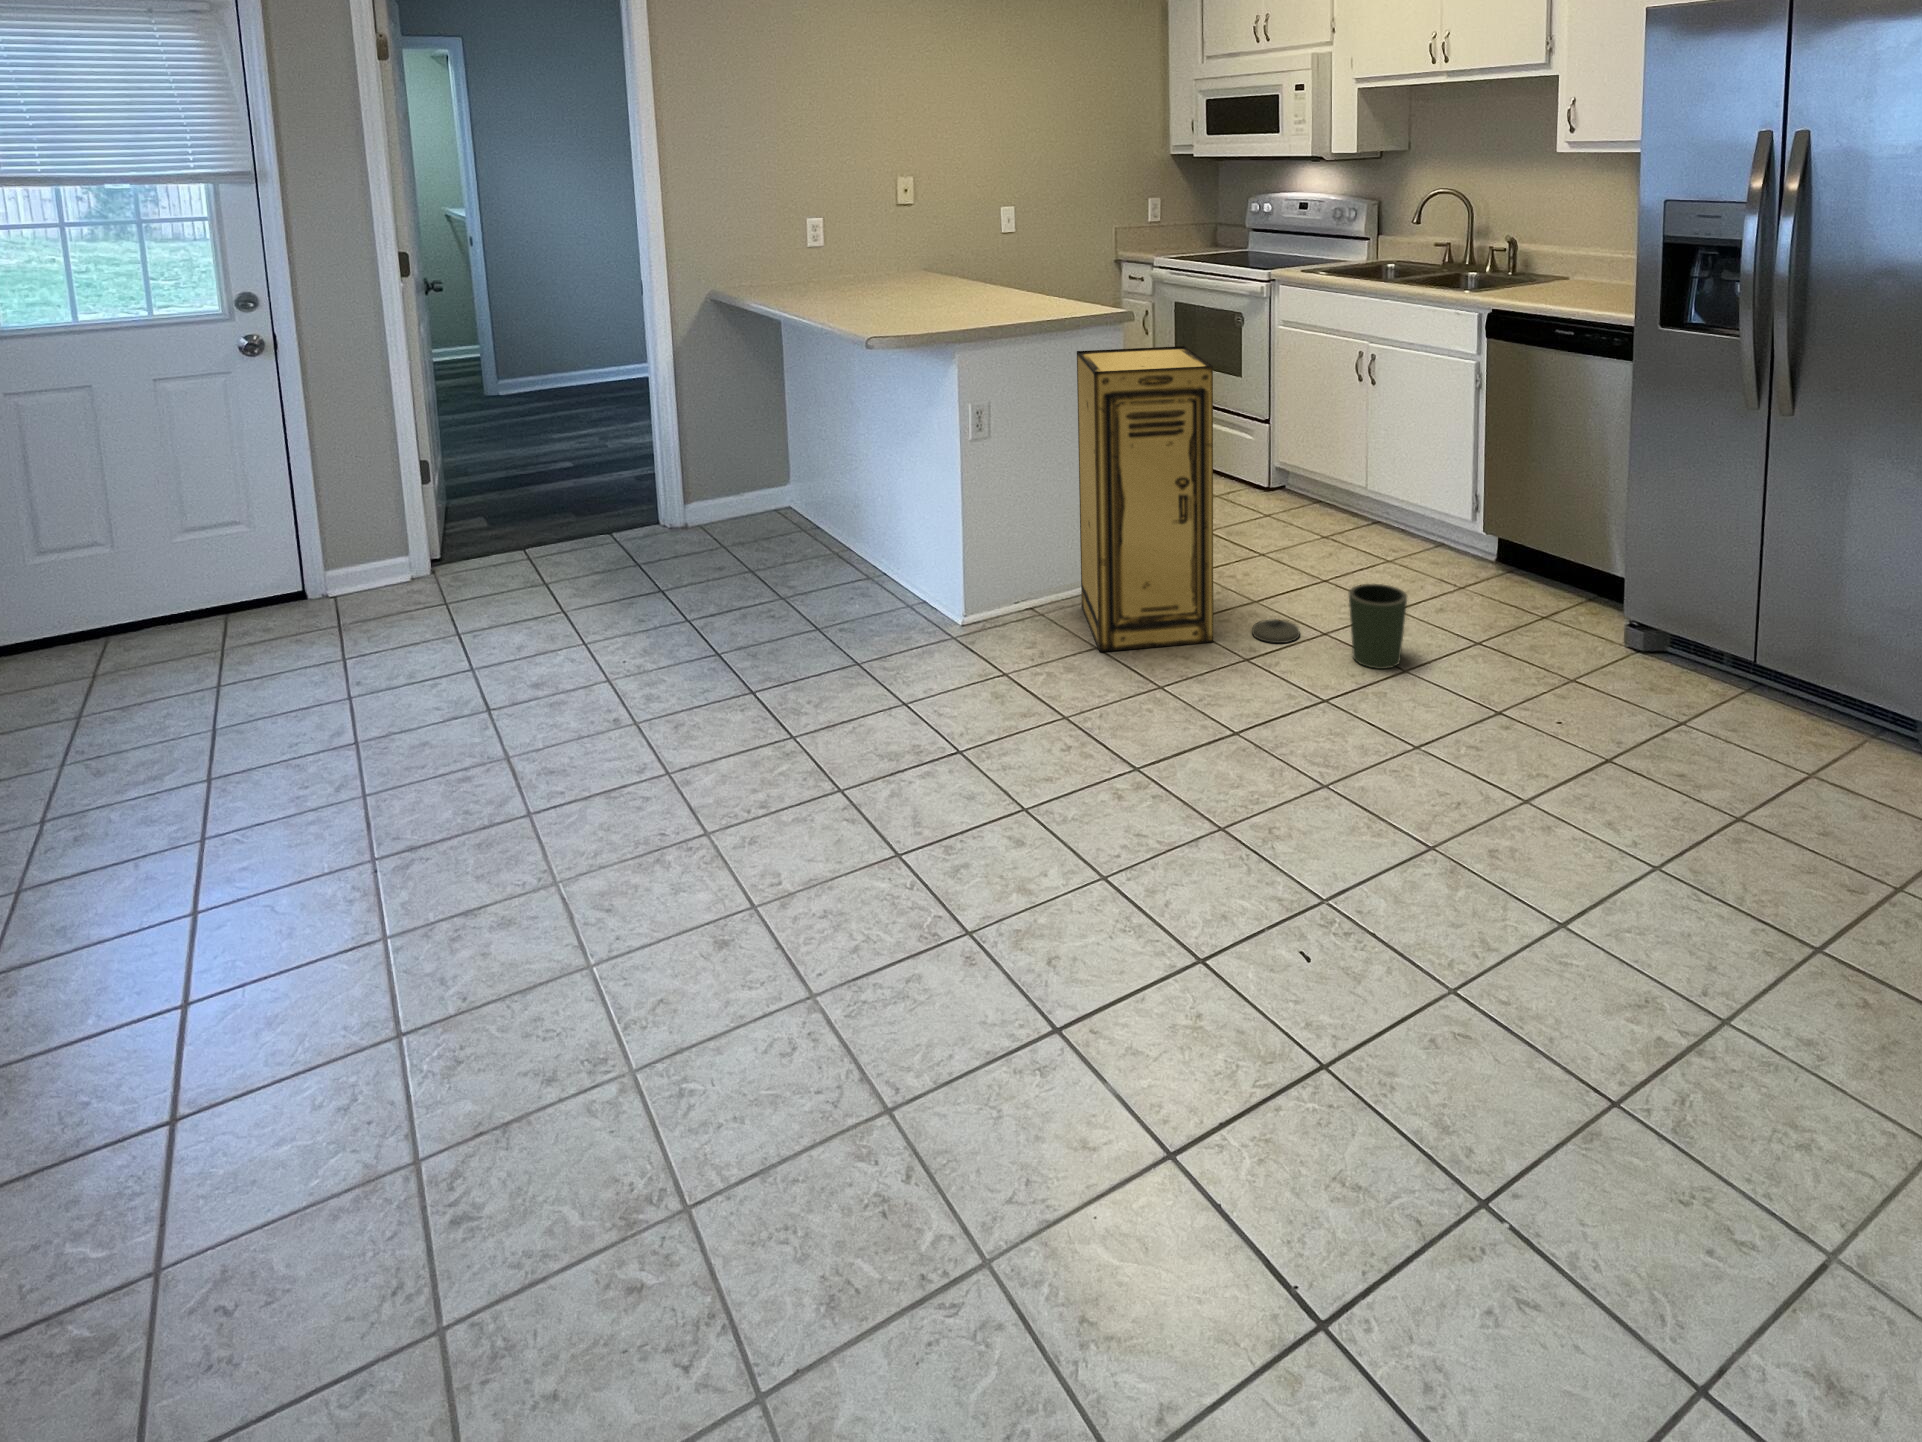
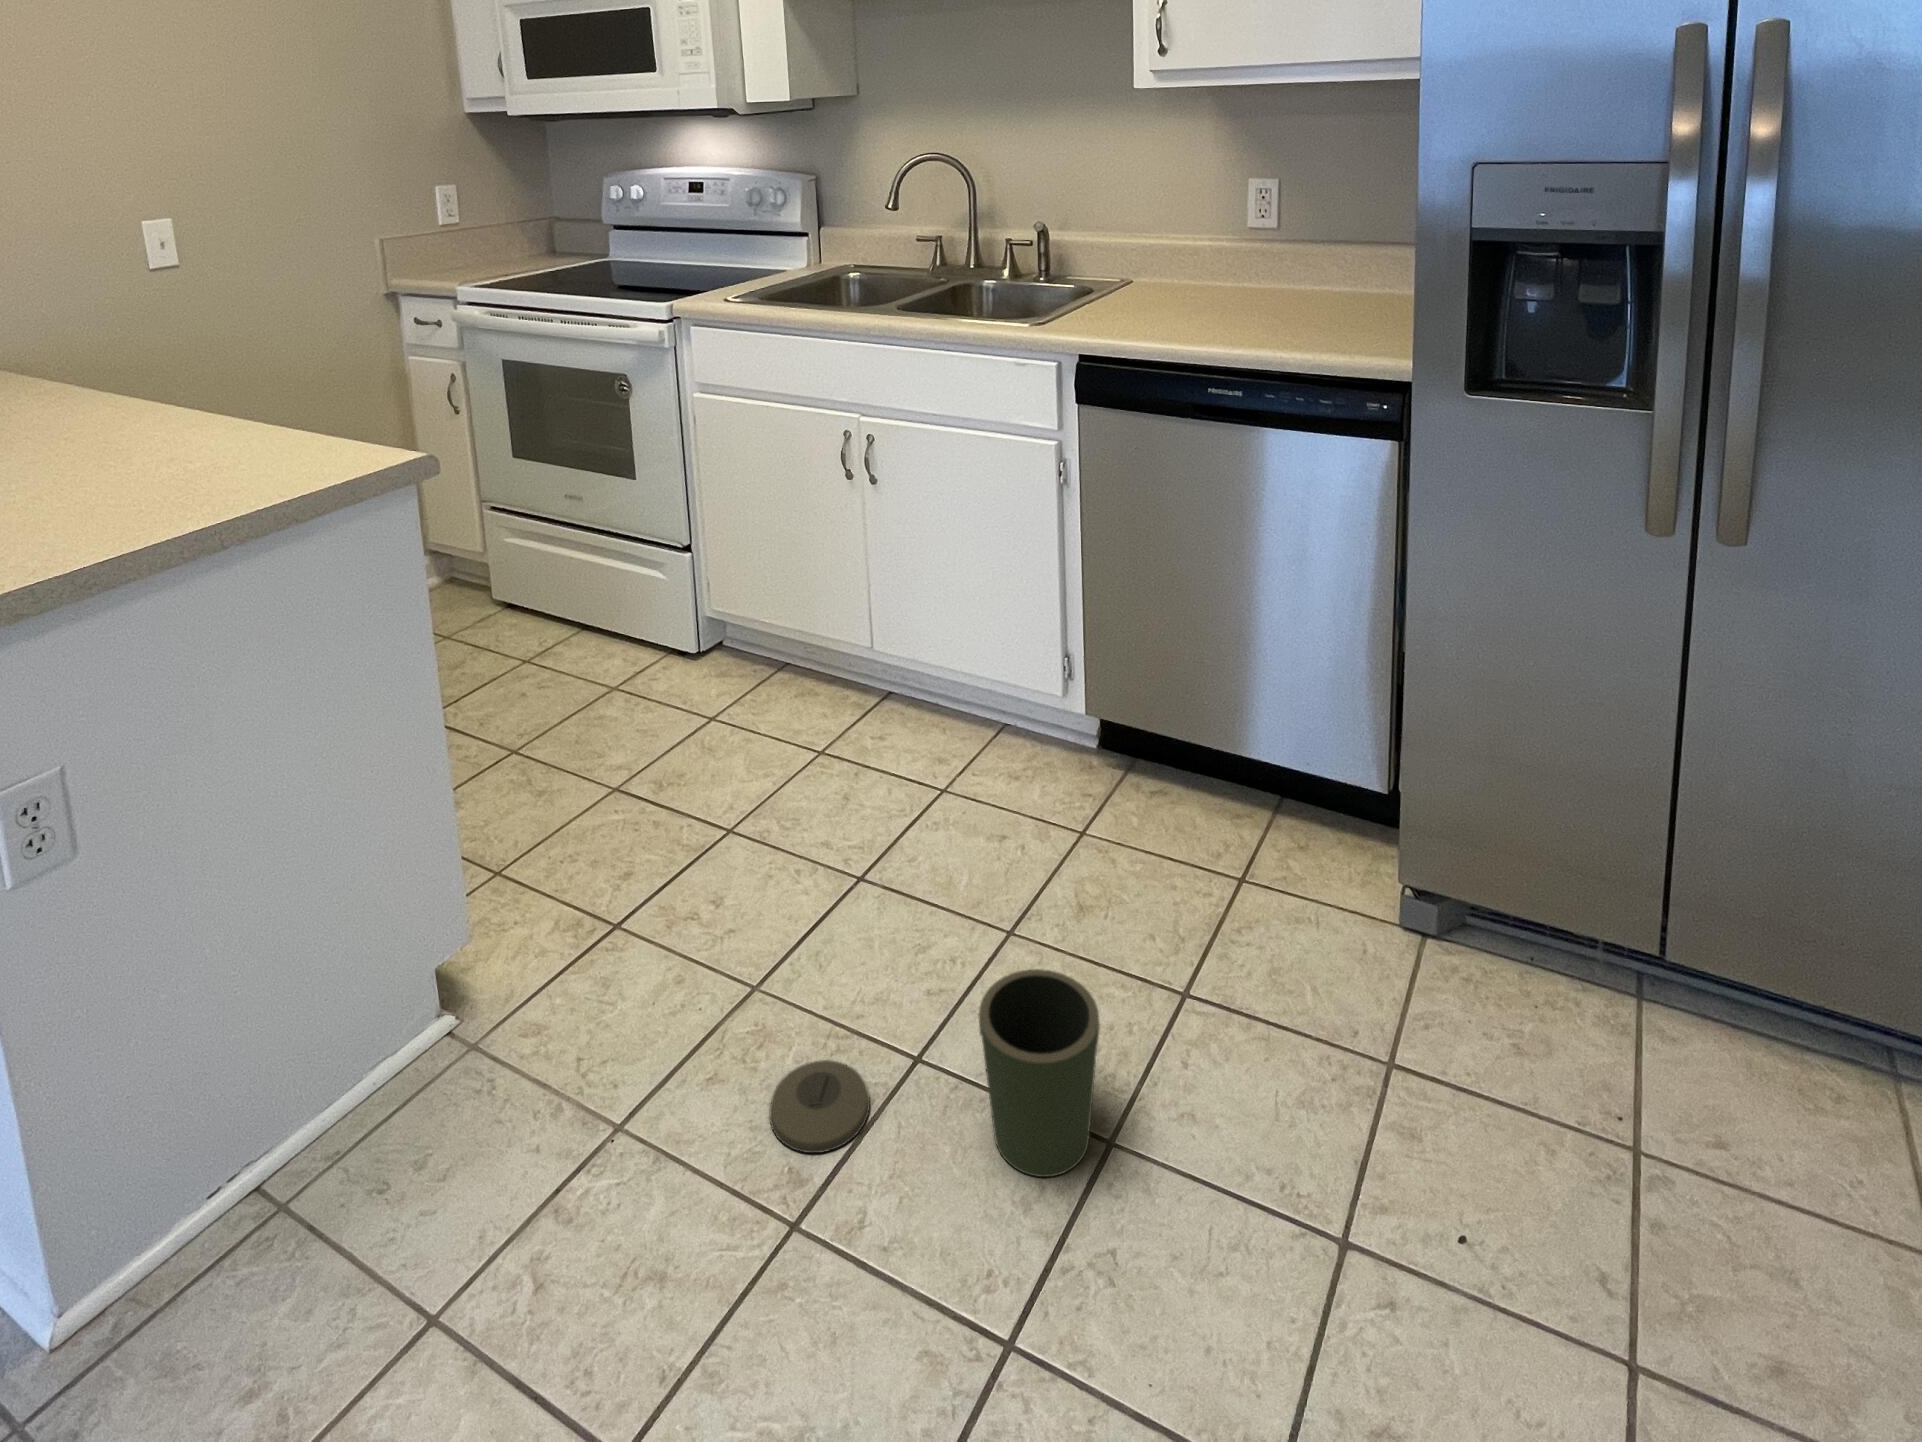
storage cabinet: present [1077,346,1213,652] -> none [279,528,696,1367]

